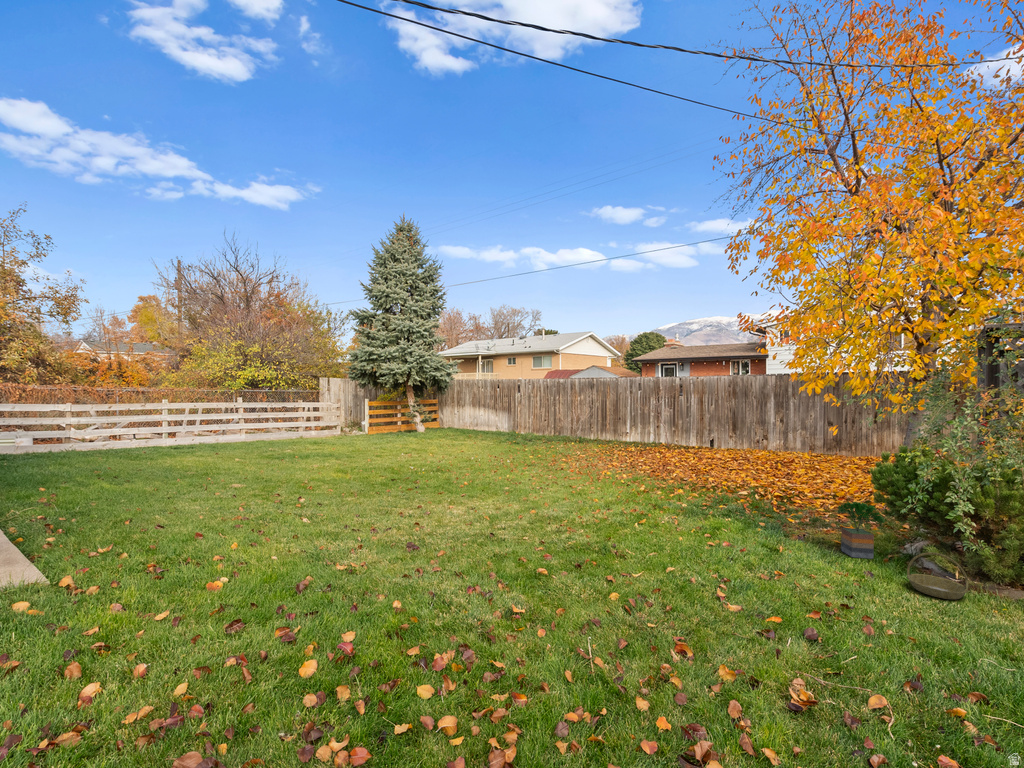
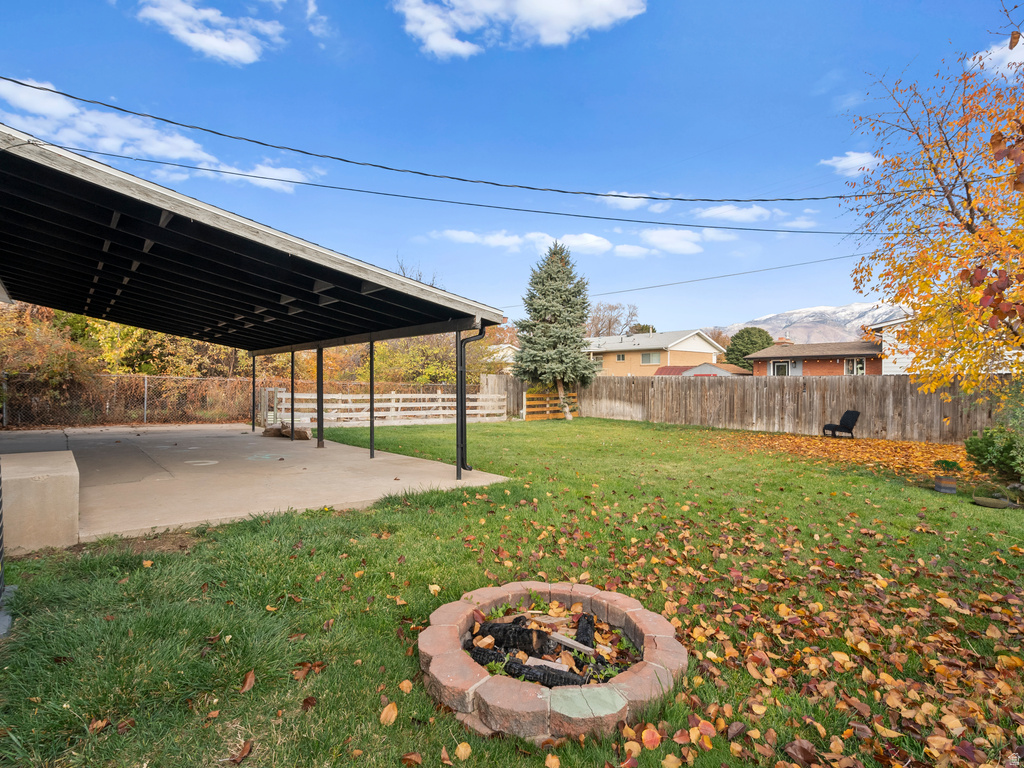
lounge chair: none [700,416,741,451] -> present [823,410,860,439]

